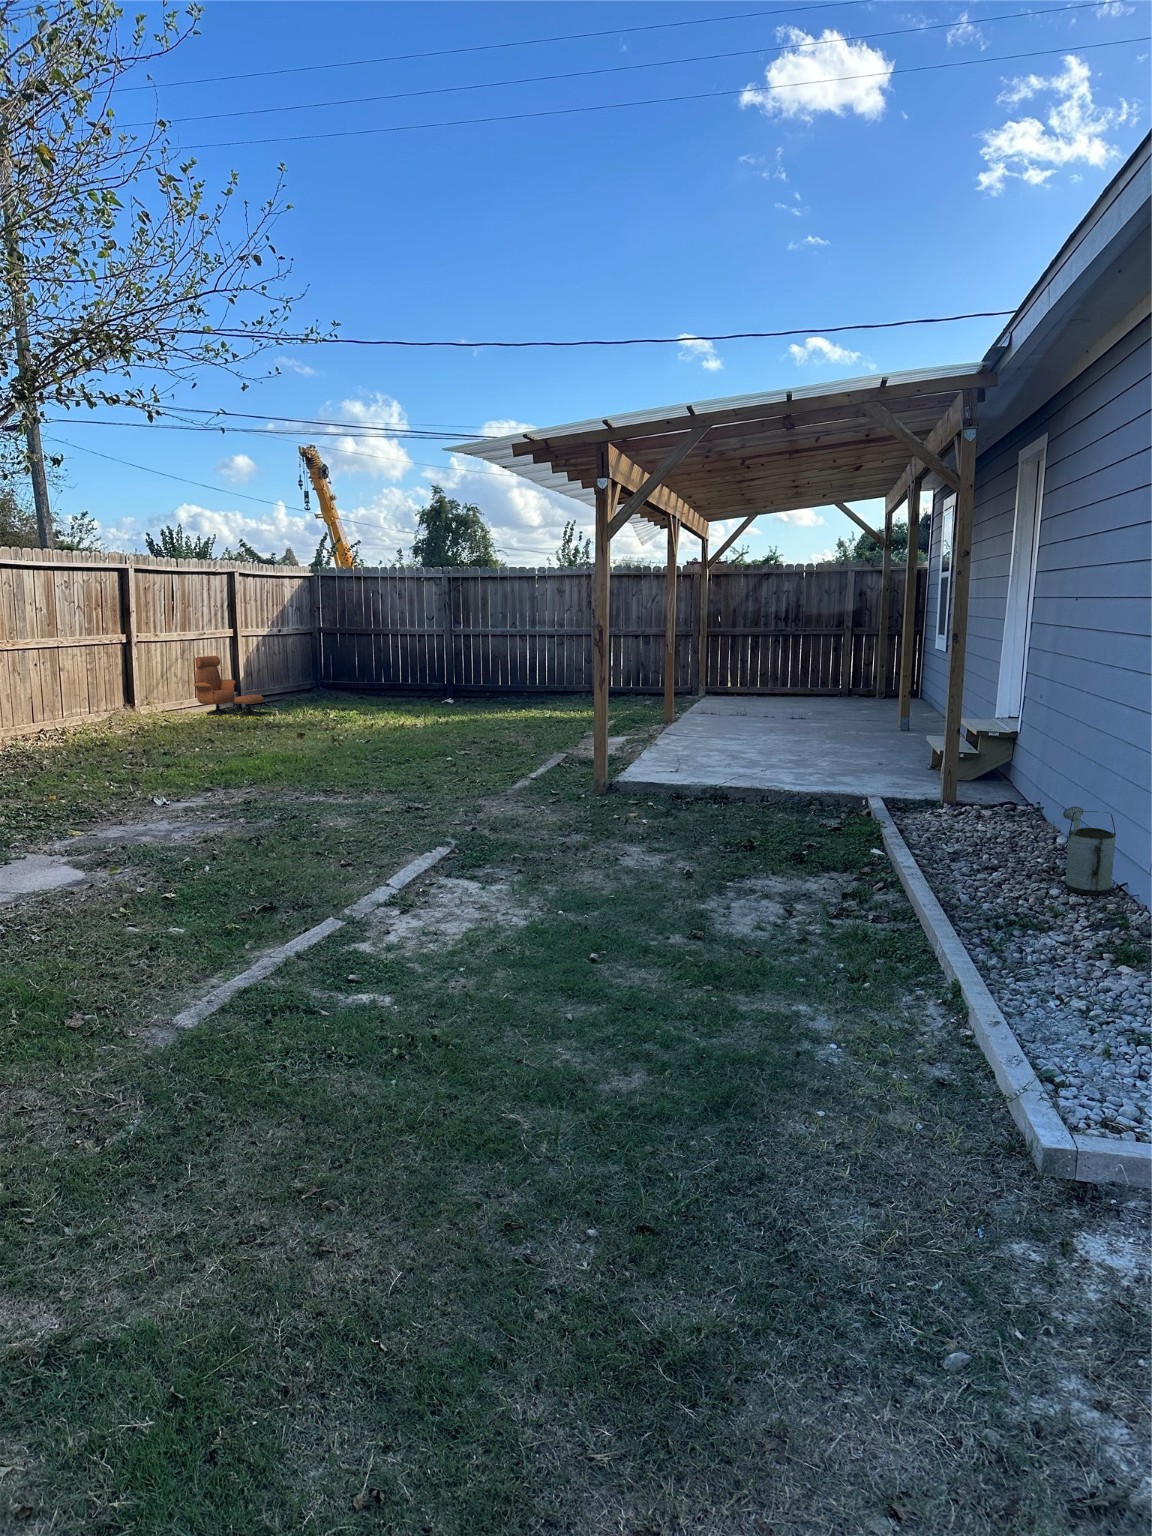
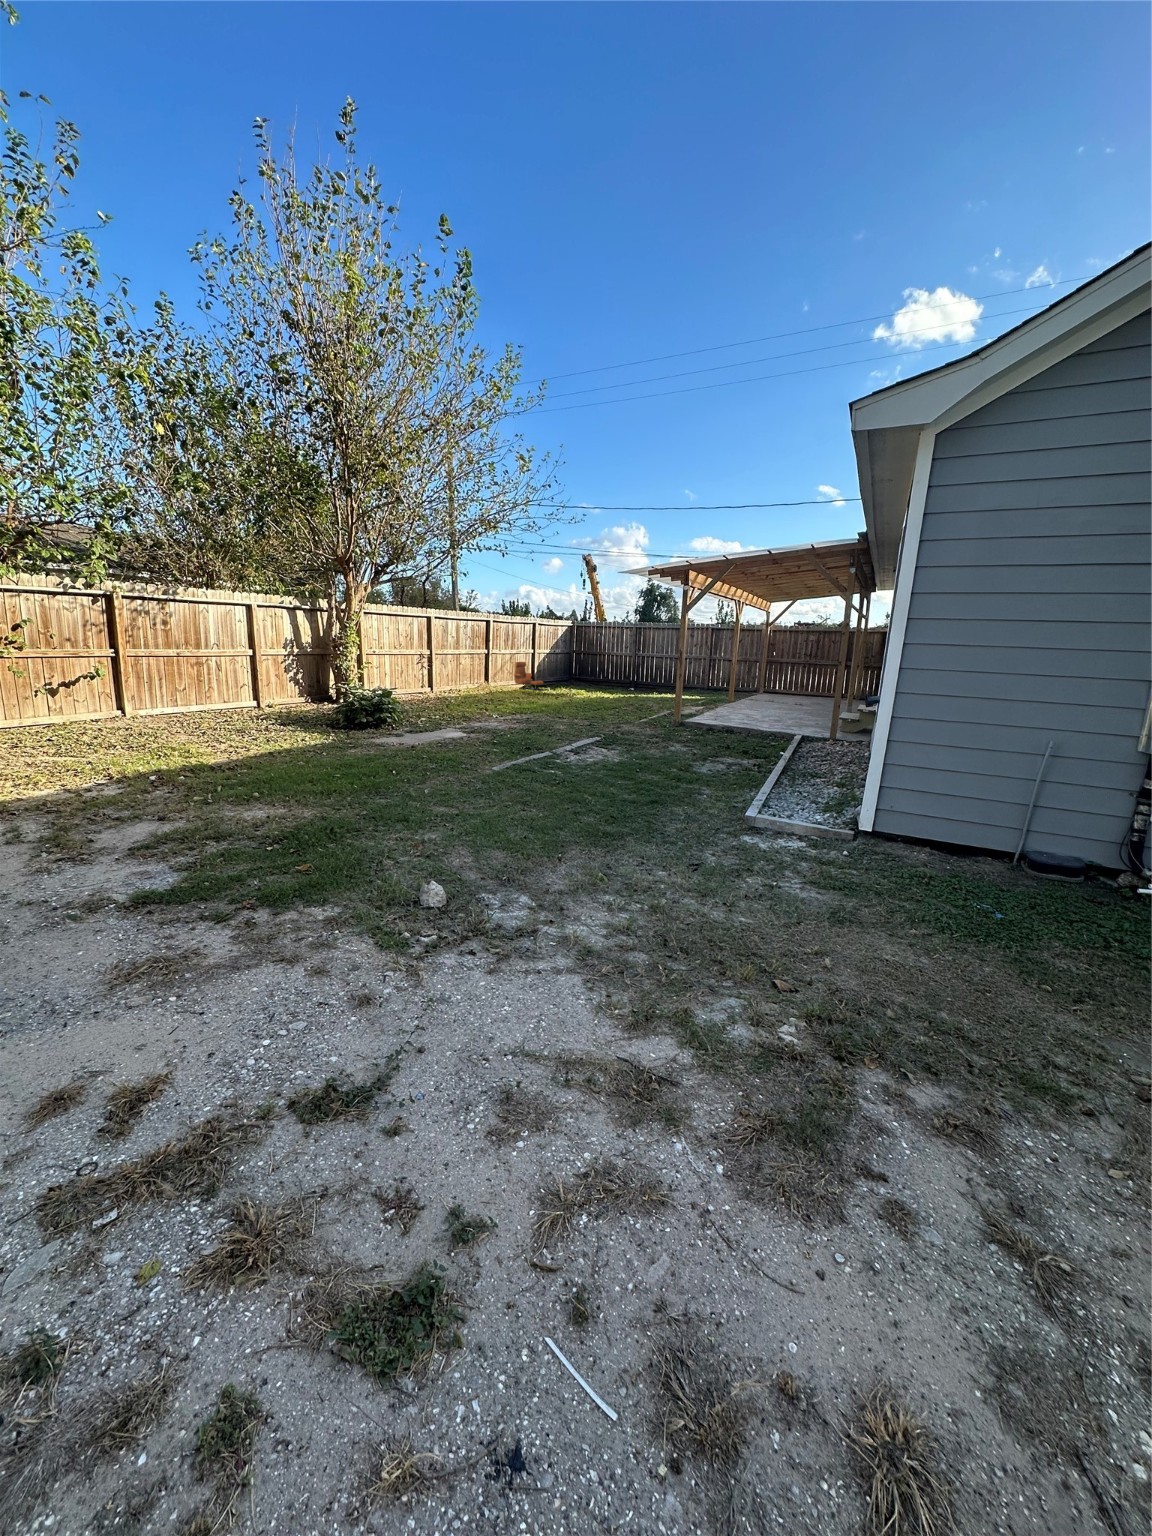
watering can: present [1063,807,1116,895] -> none [835,736,857,770]

